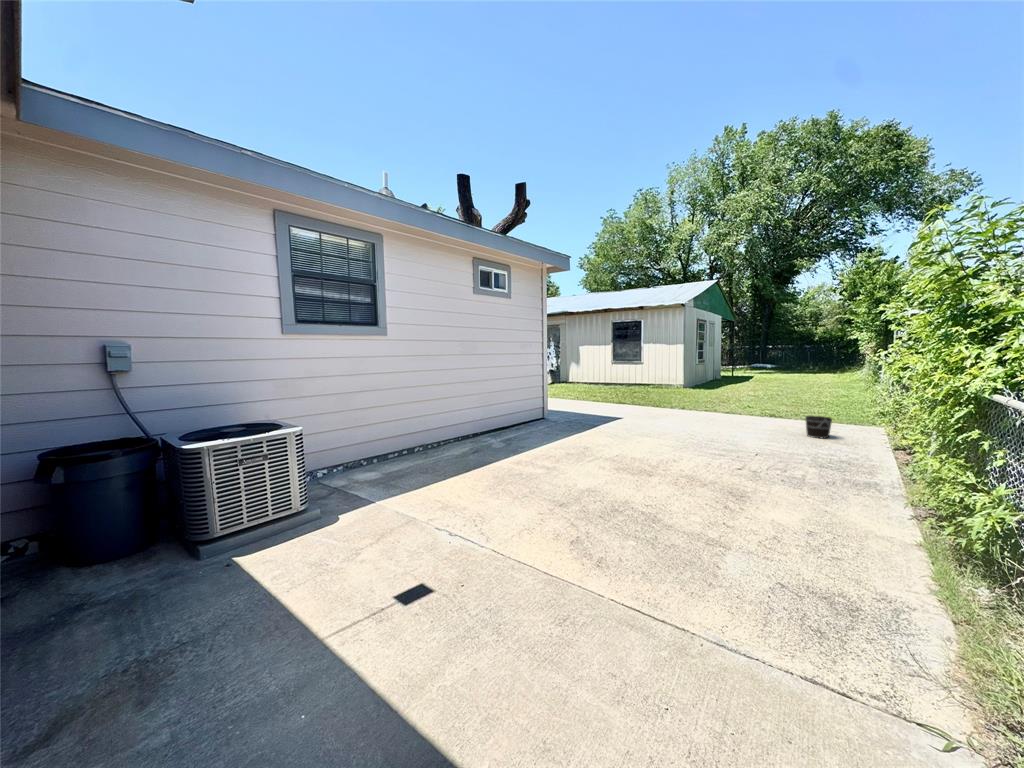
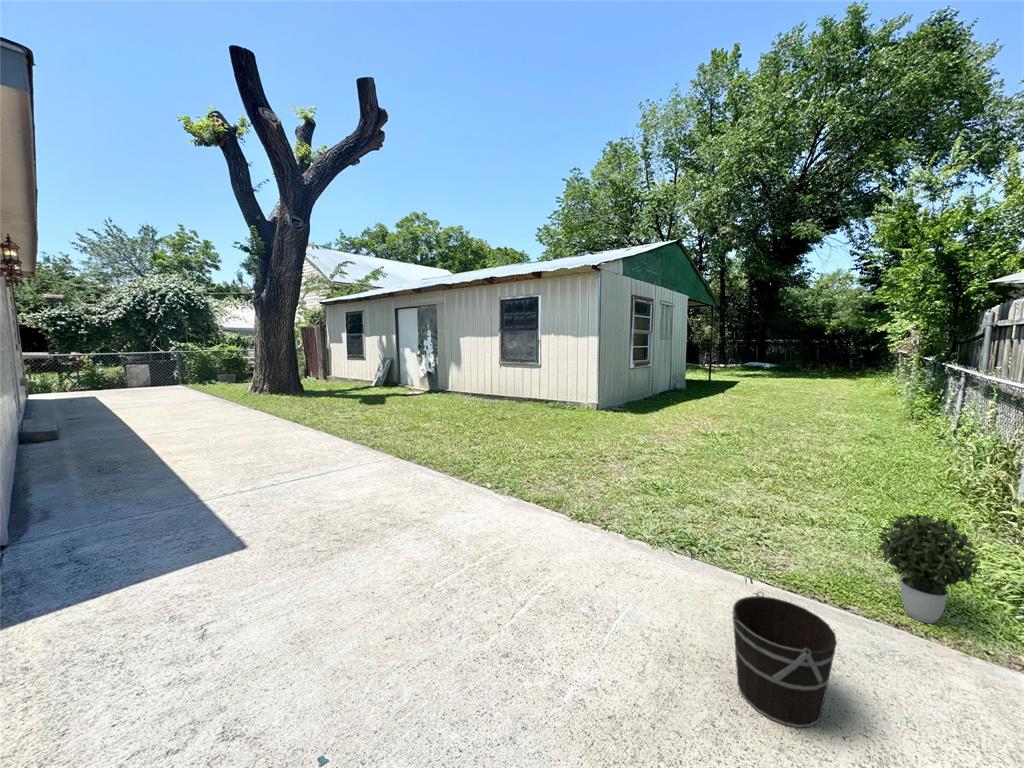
potted plant: none [843,399,873,430] -> present [878,514,981,623]

